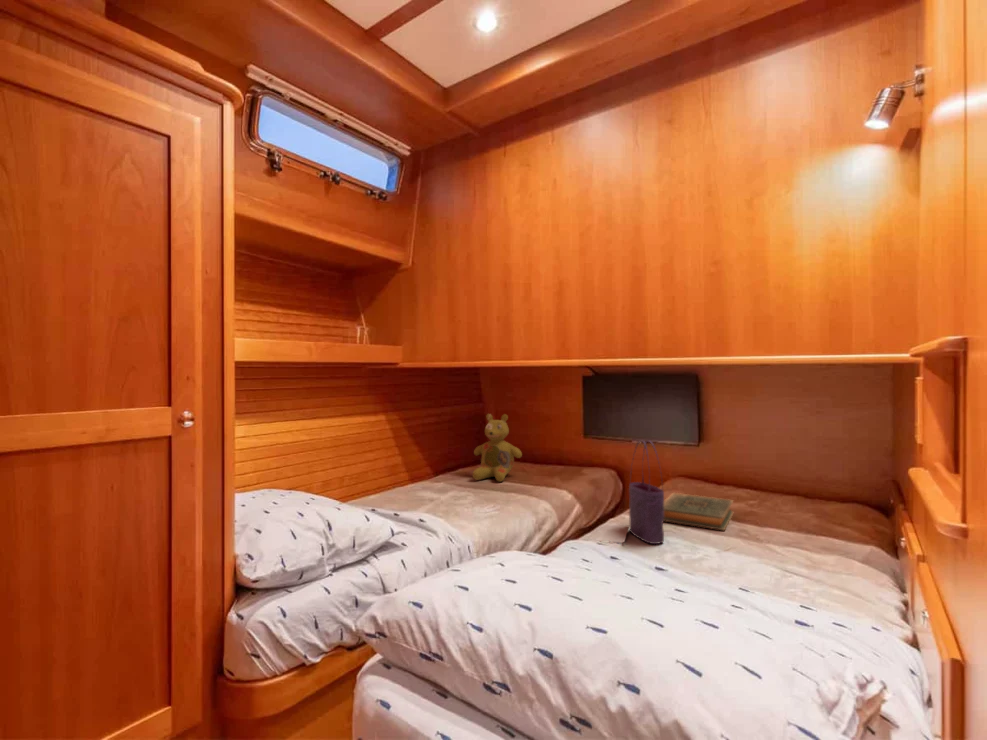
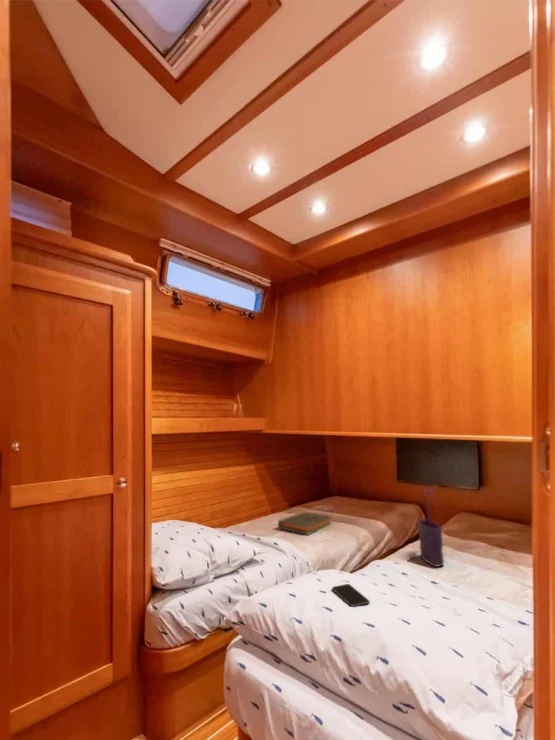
stuffed bear: present [473,414,522,482] -> none [311,460,348,512]
hardback book: present [663,493,734,530] -> present [278,511,332,535]
smartphone: none [528,569,592,603] -> present [332,584,369,607]

